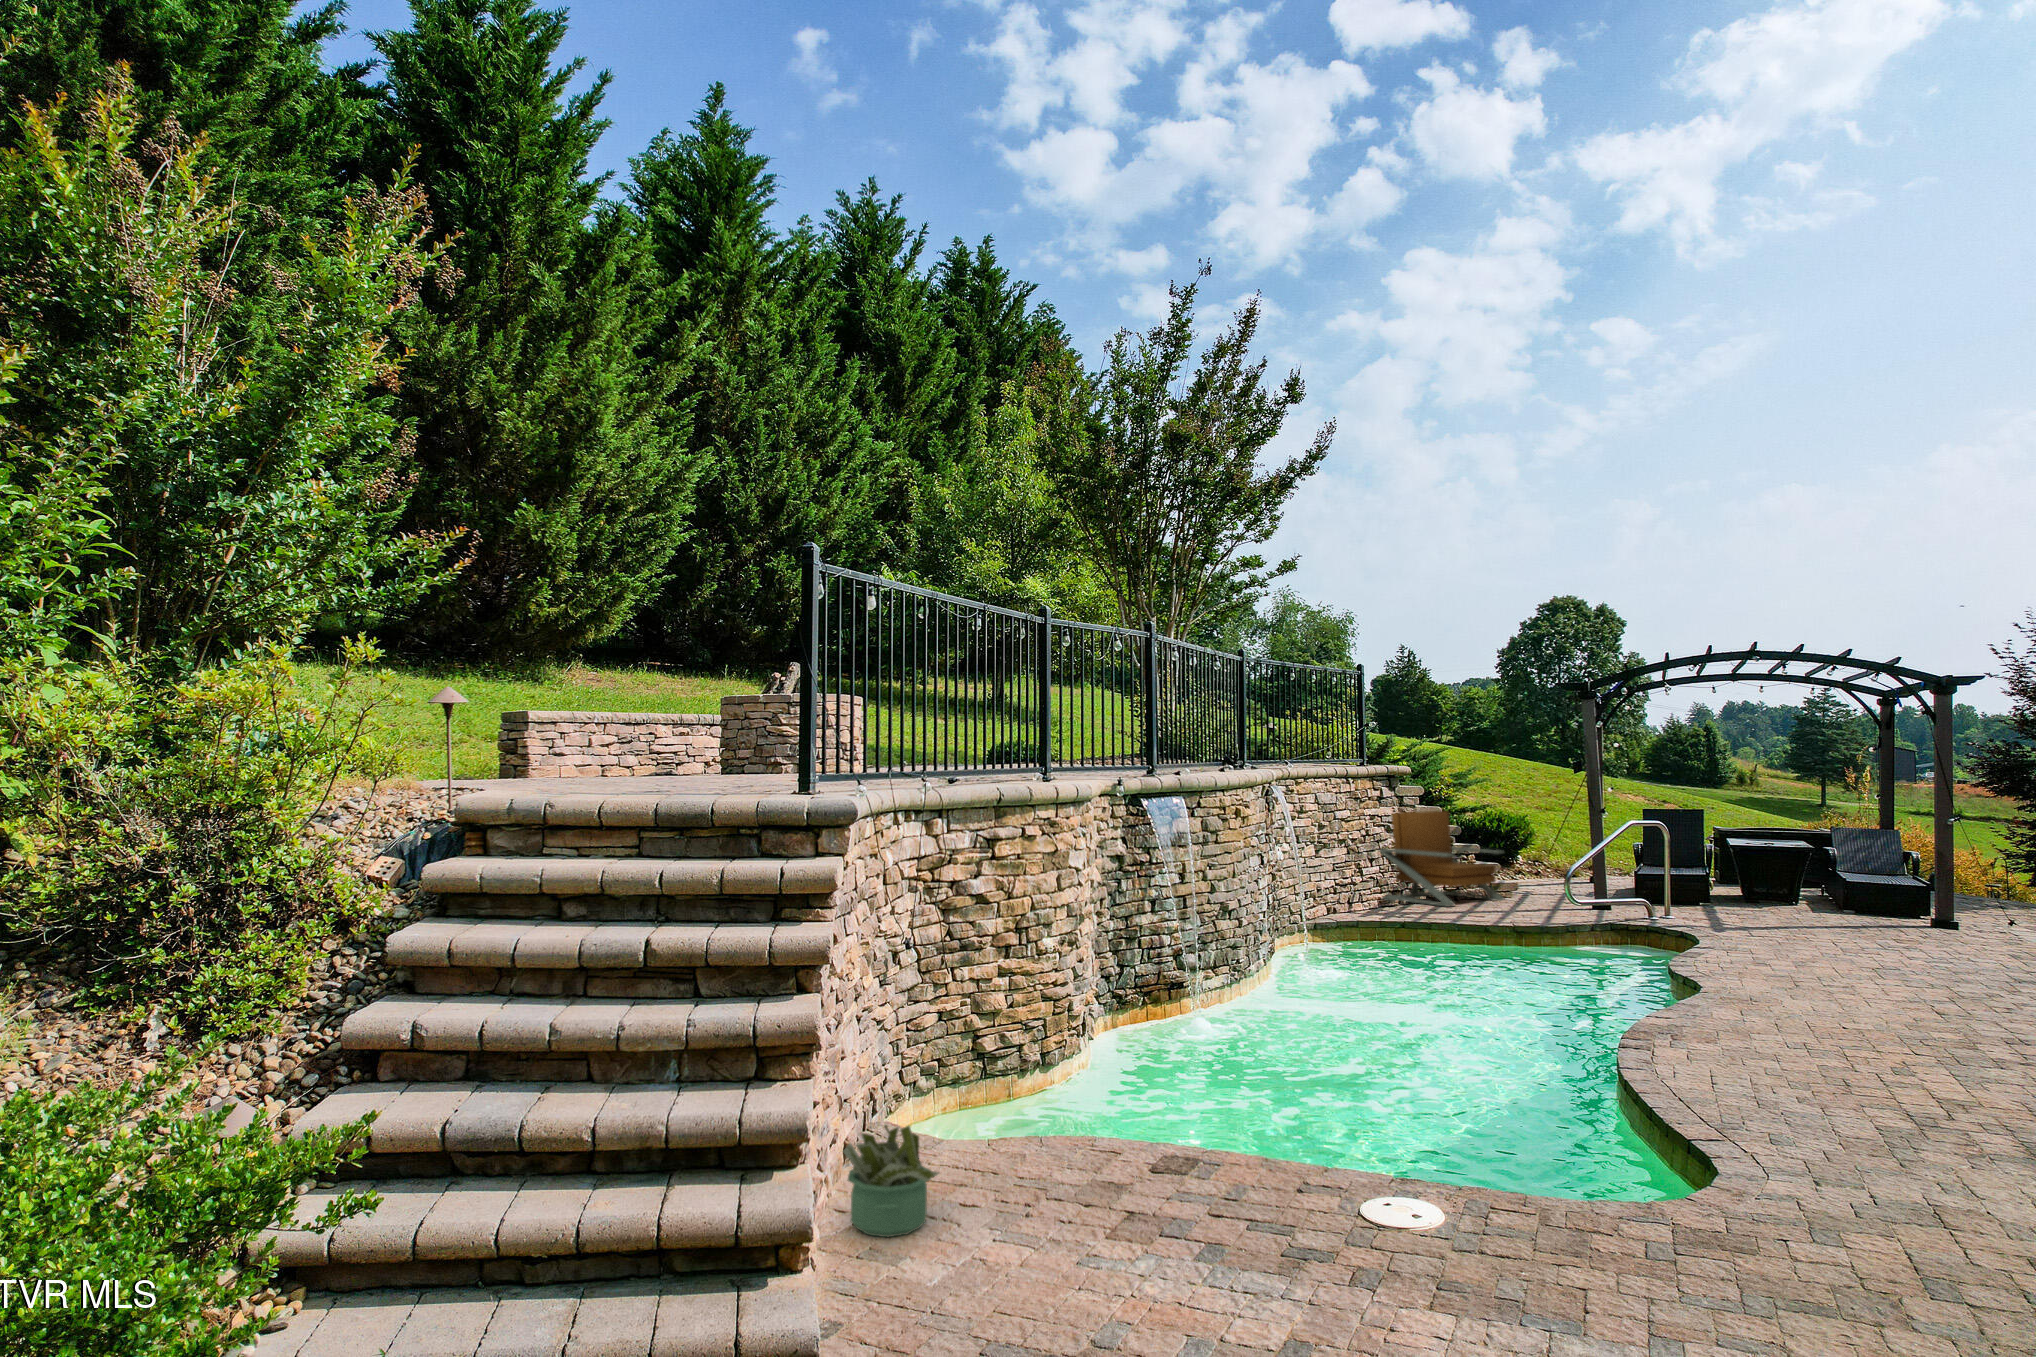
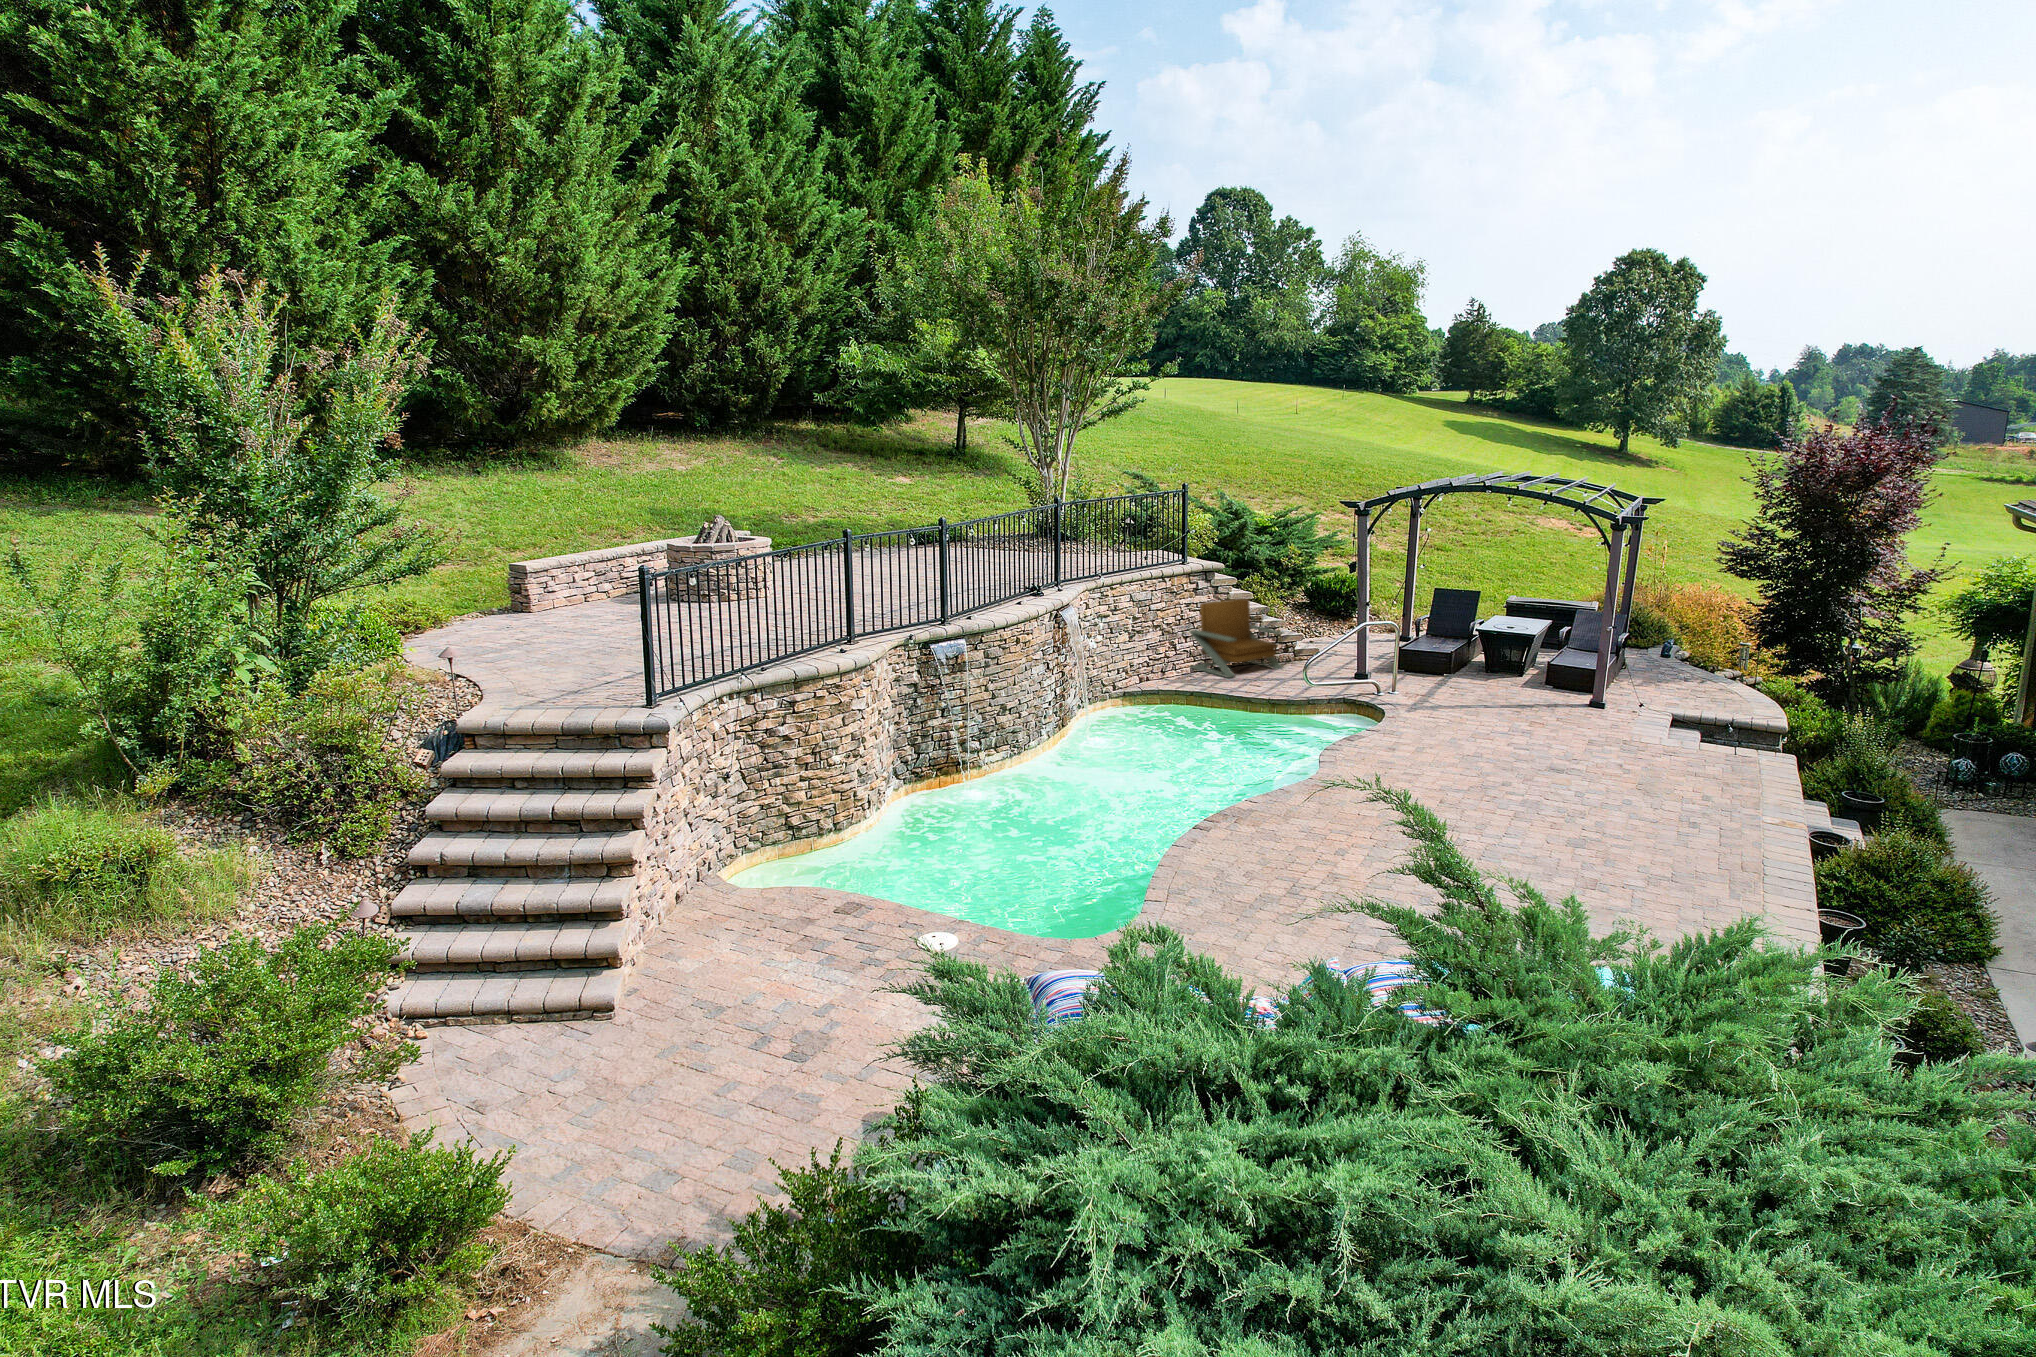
decorative plant: present [843,1125,939,1237] -> none [646,894,694,946]

